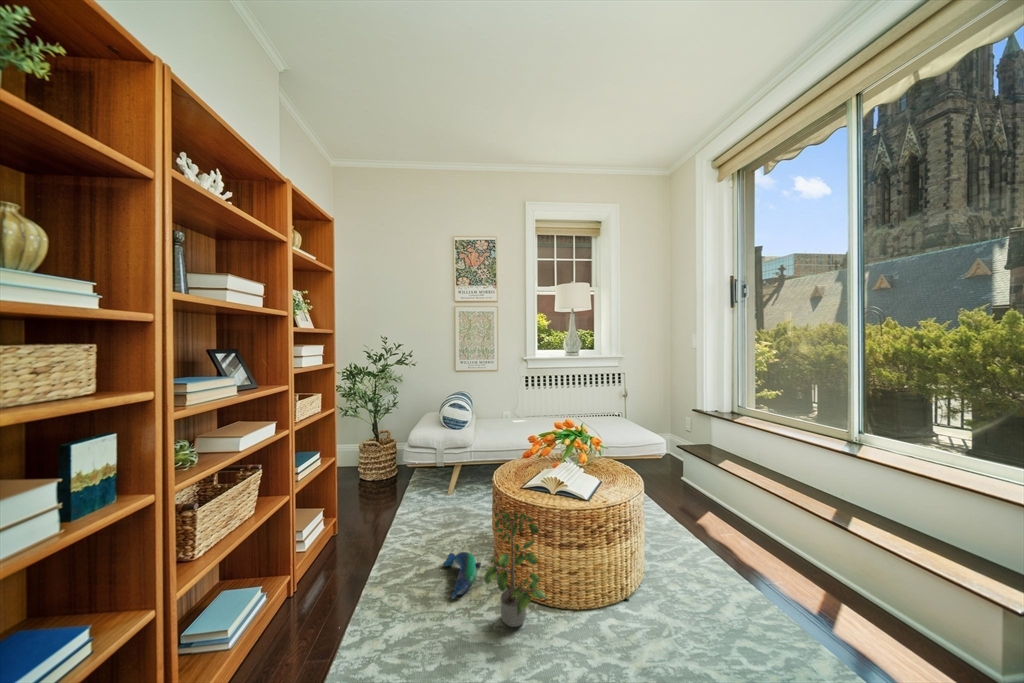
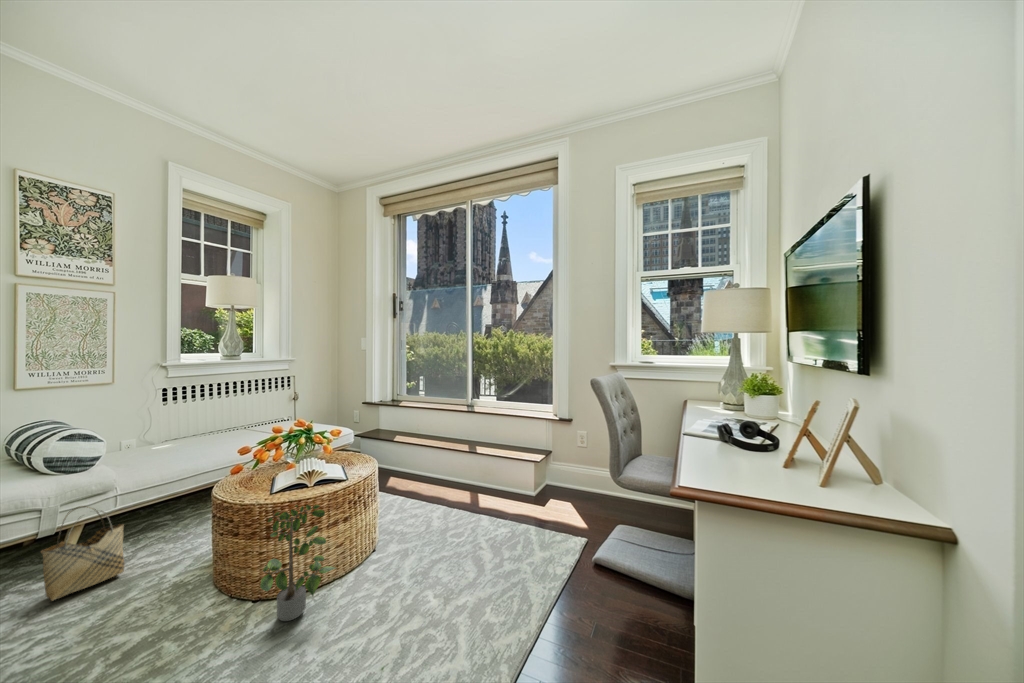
woven basket: none [432,453,471,511] -> present [41,507,125,601]
plush toy: present [443,552,481,599] -> none [147,594,222,646]

